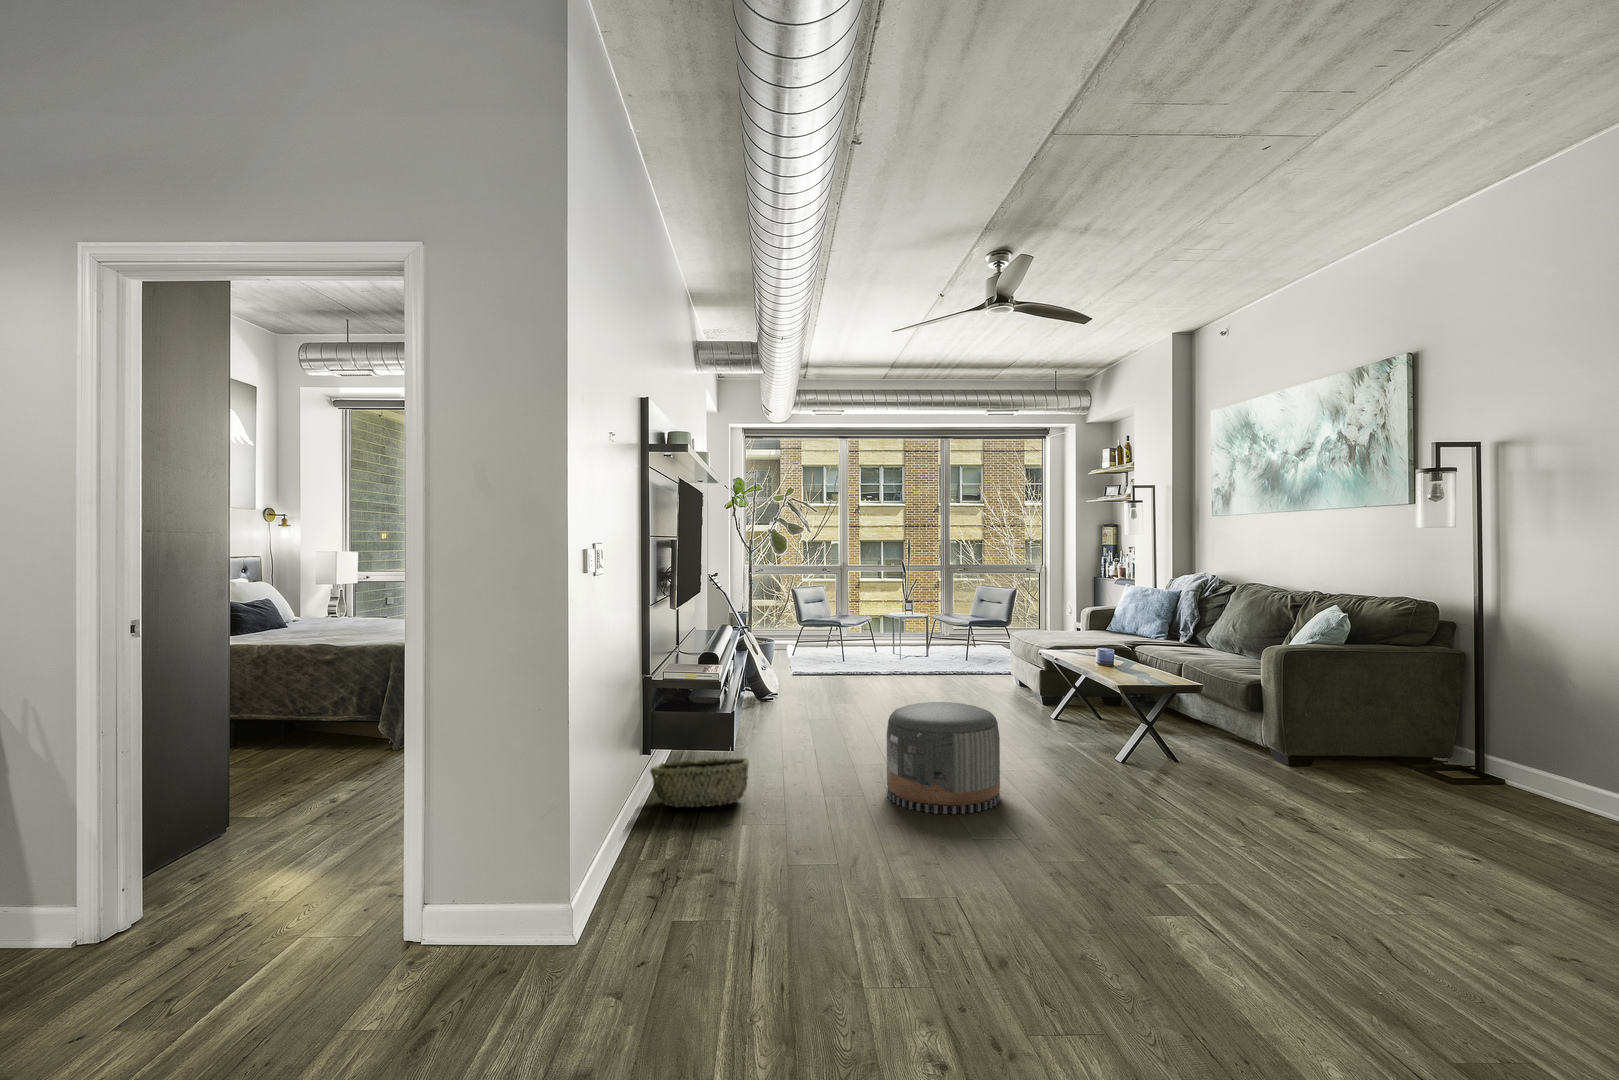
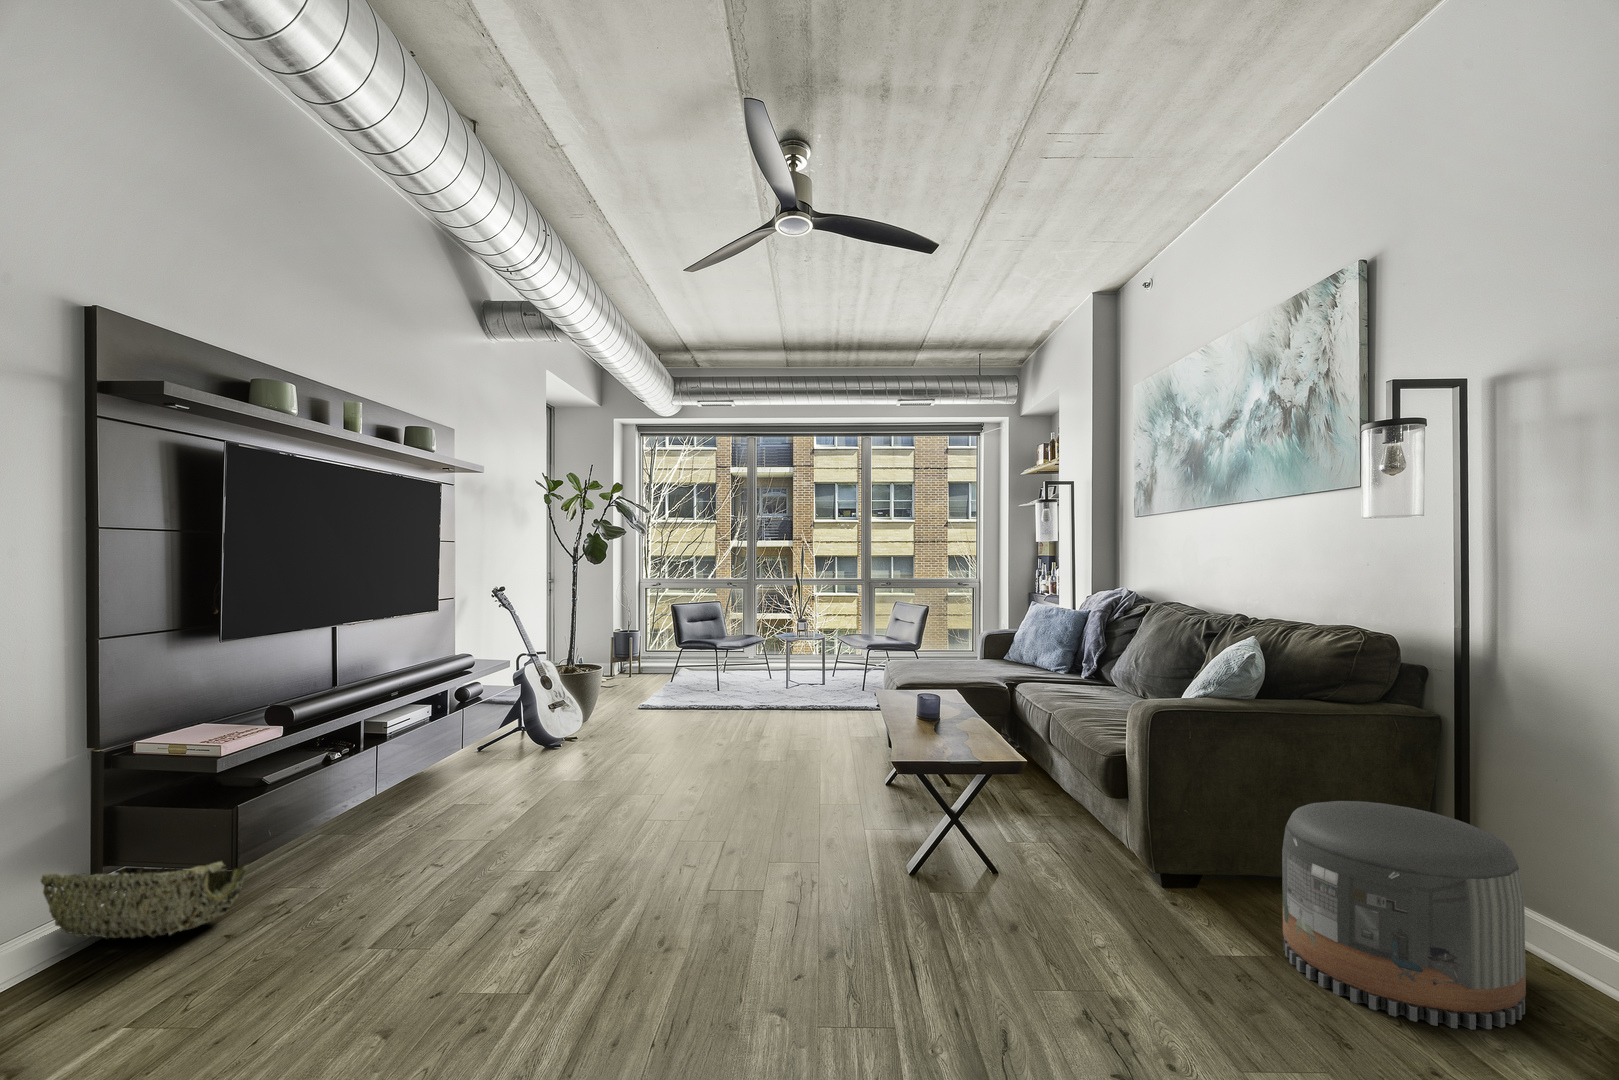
pouf: present [887,702,1000,814] -> present [1282,801,1526,1029]

